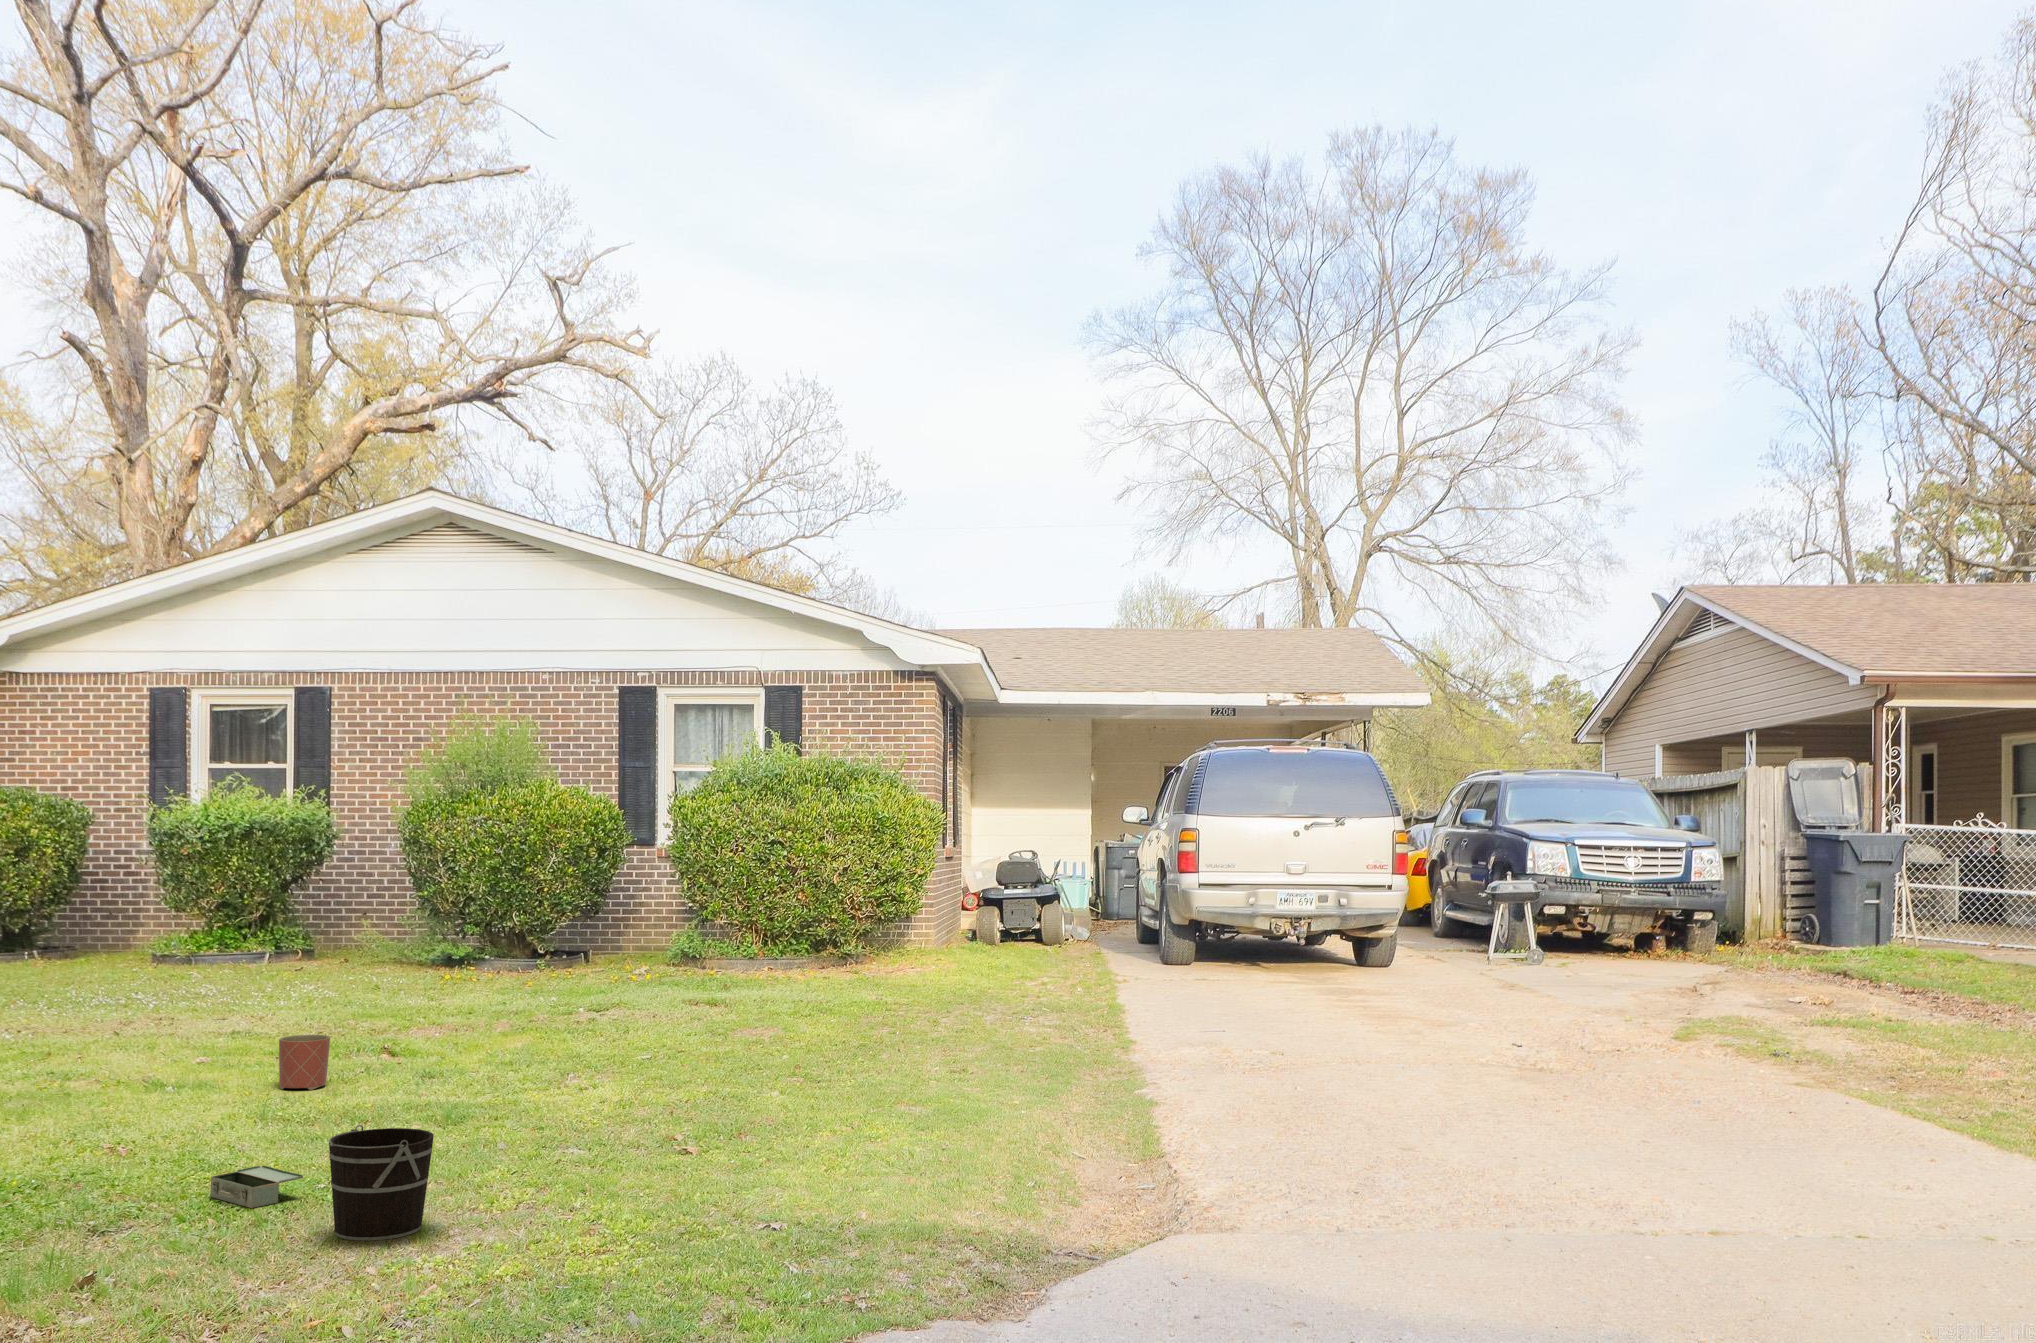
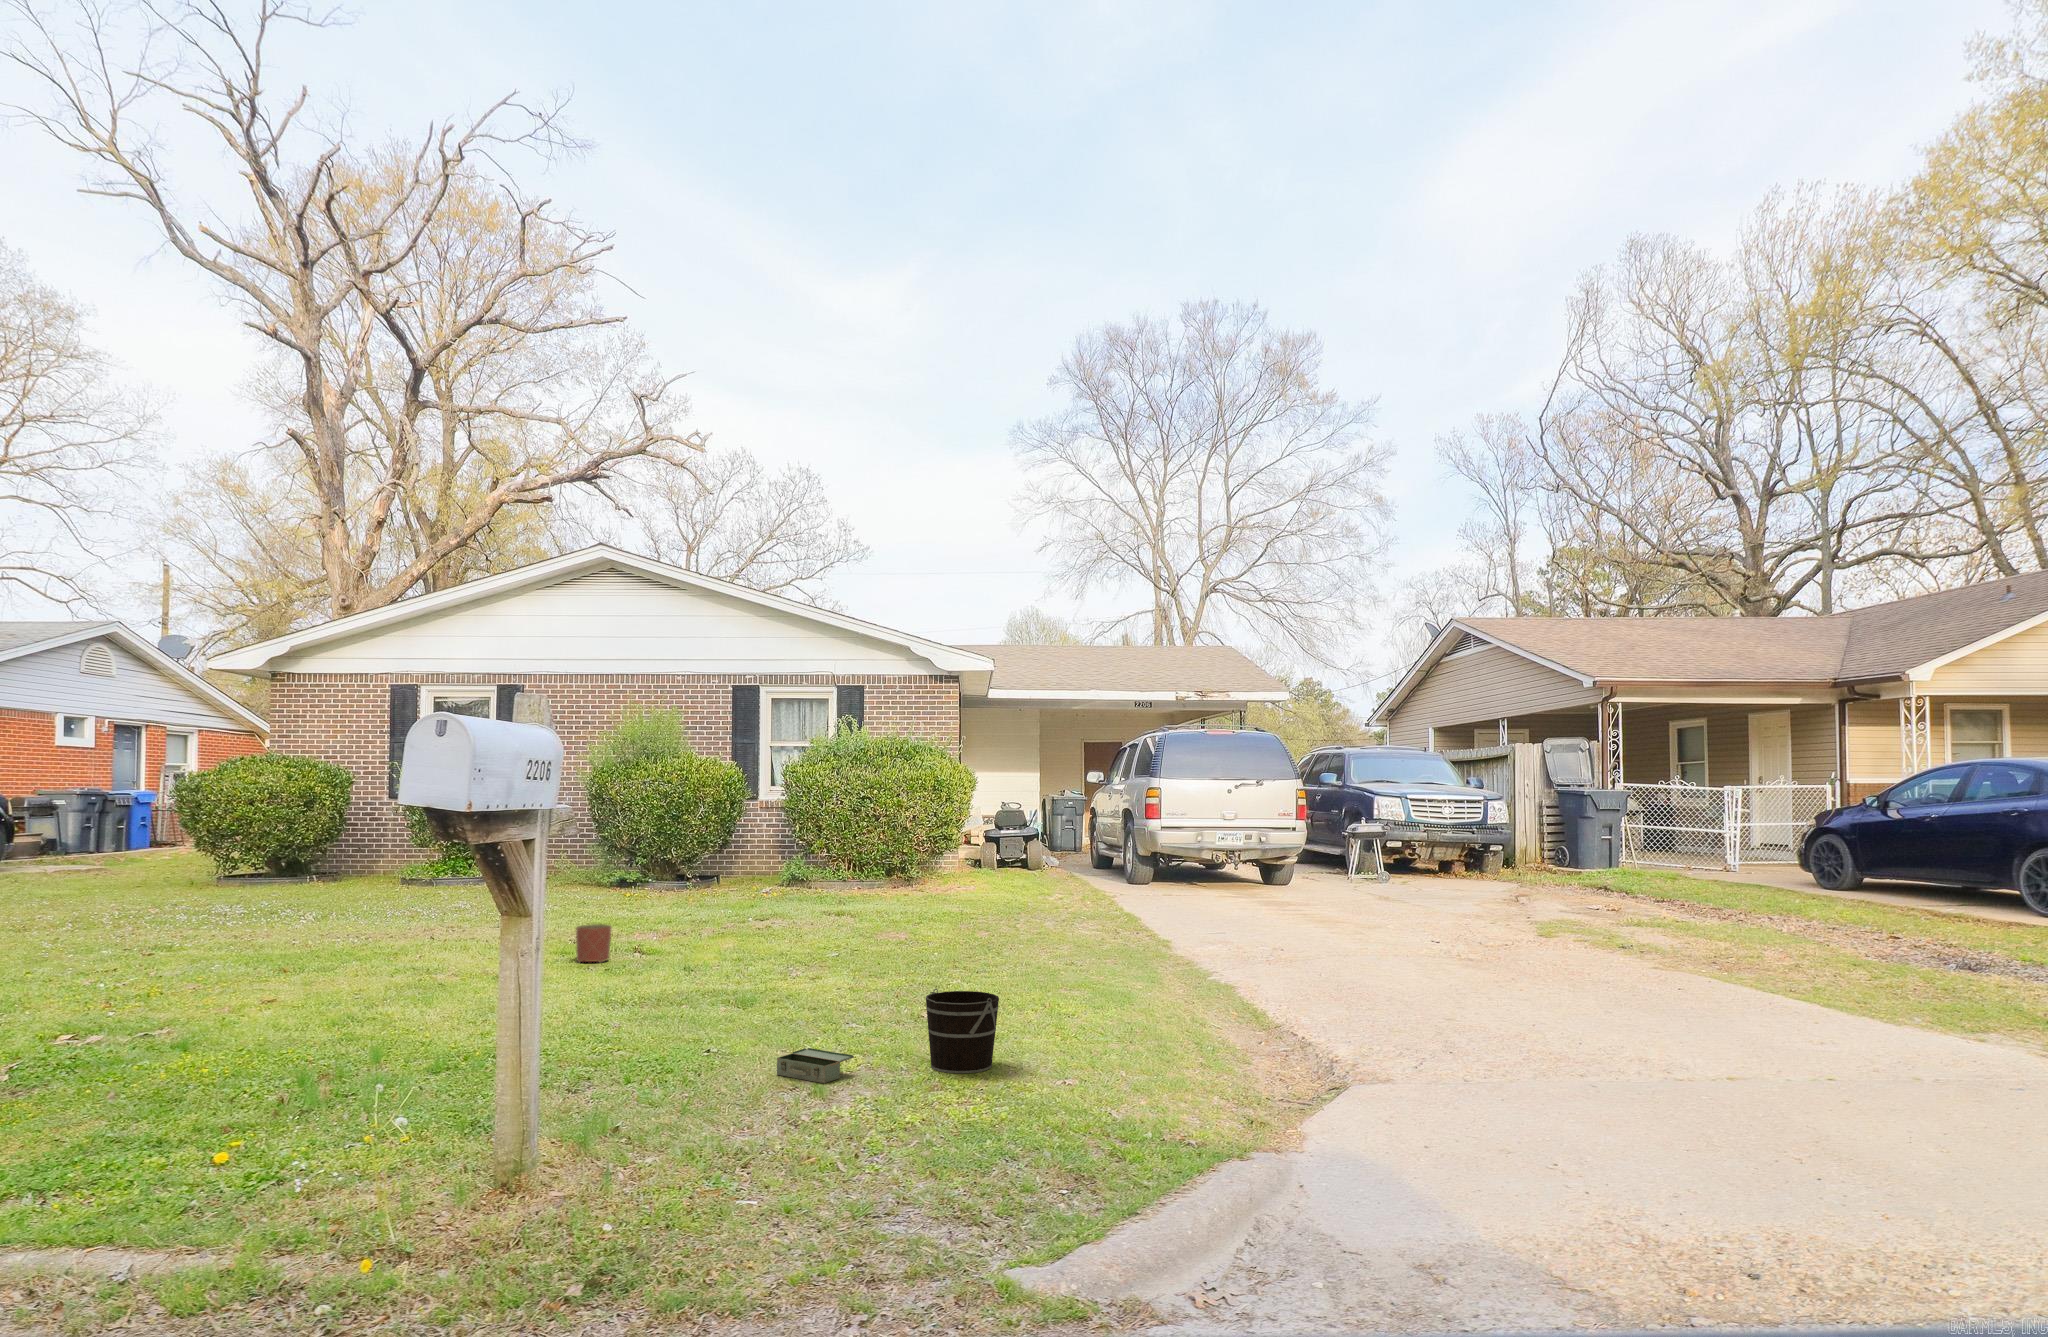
bucket: present [329,1125,434,1241] -> present [926,989,999,1073]
toolbox: present [210,1165,303,1208] -> present [777,1048,854,1083]

